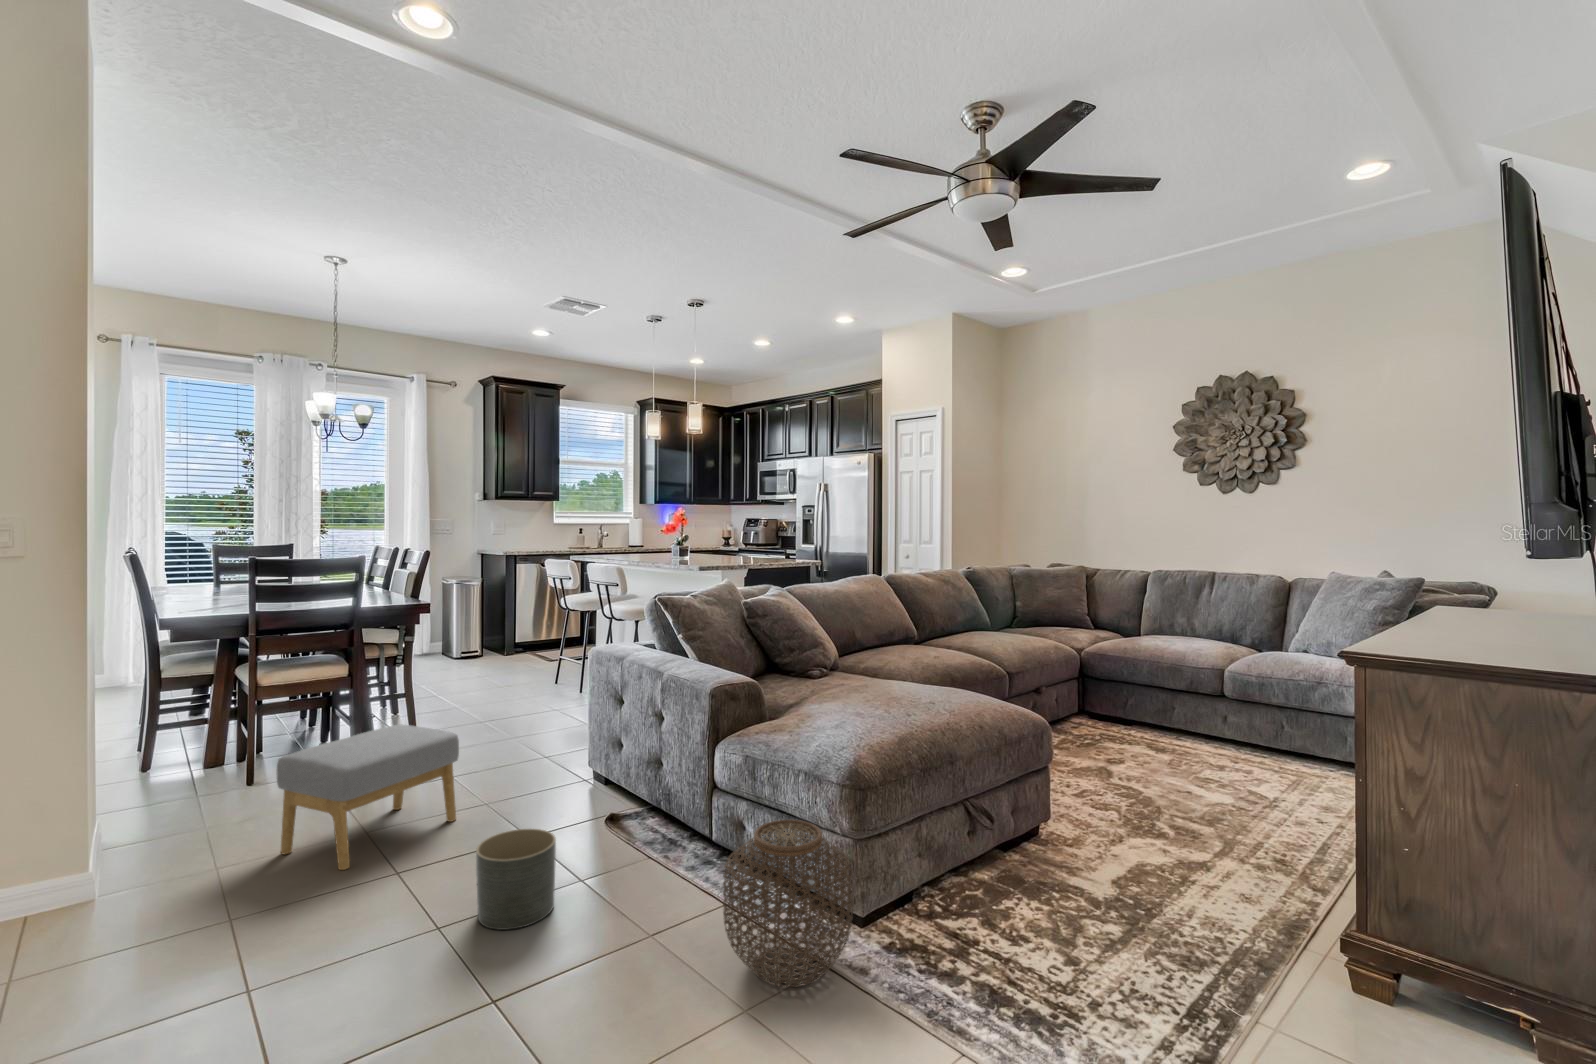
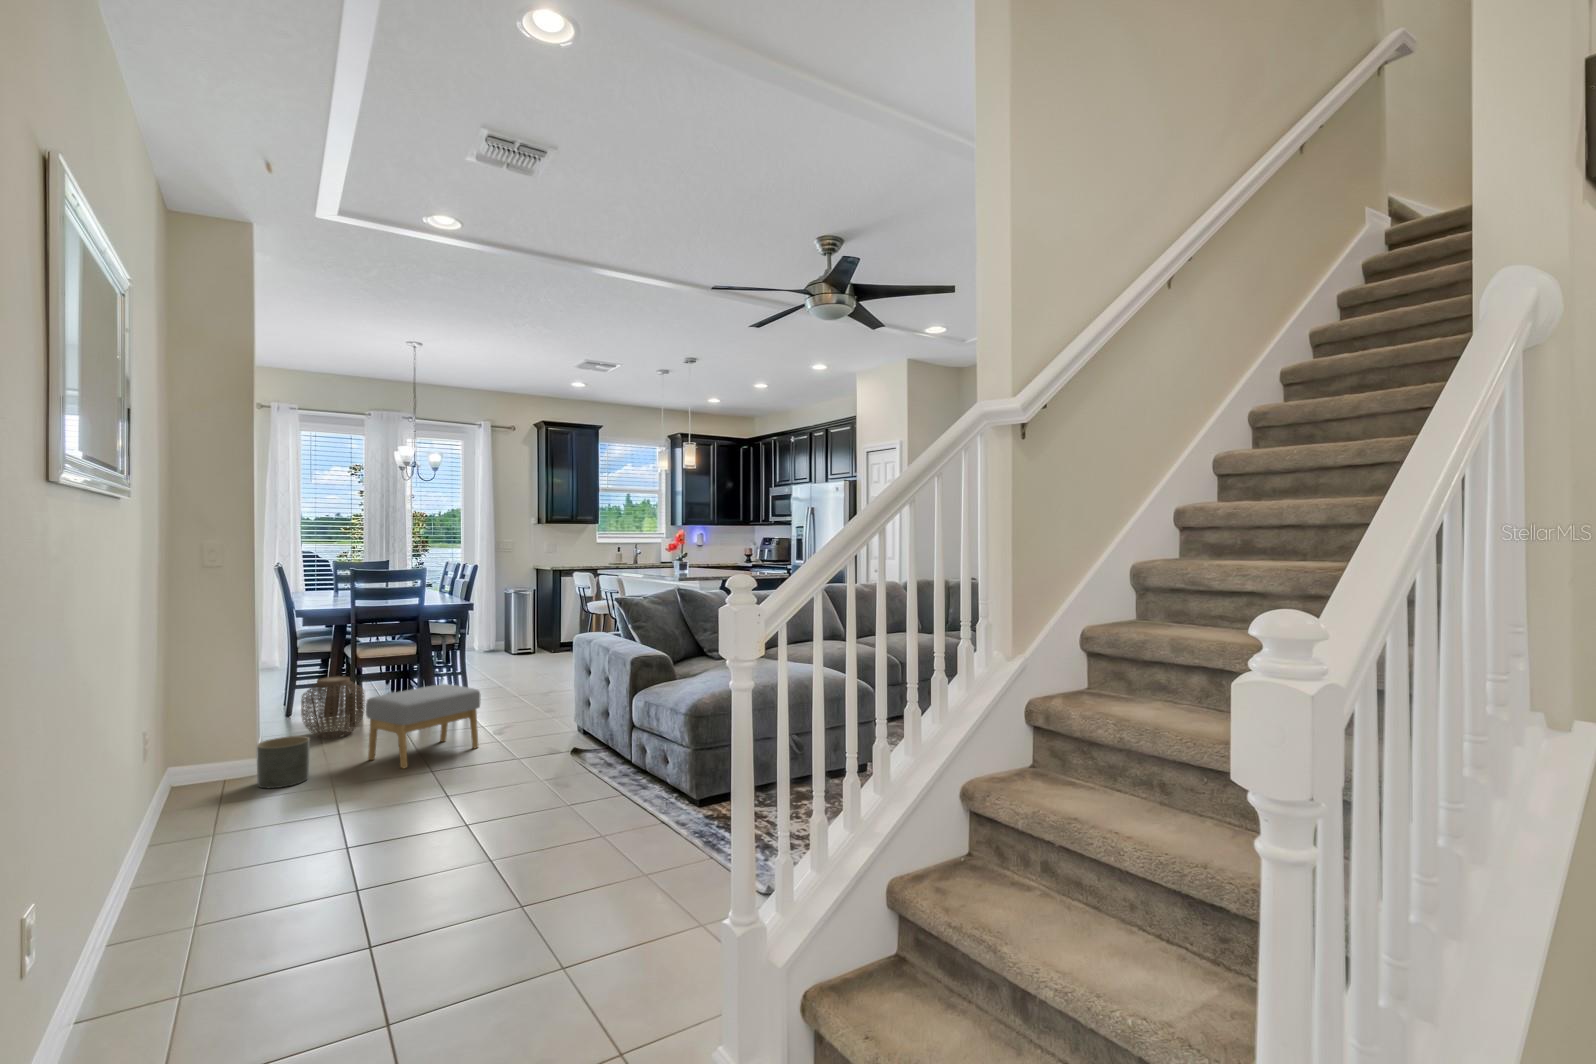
woven basket: present [723,820,853,987] -> present [301,676,364,738]
planter: present [476,829,556,930] -> present [257,736,310,788]

